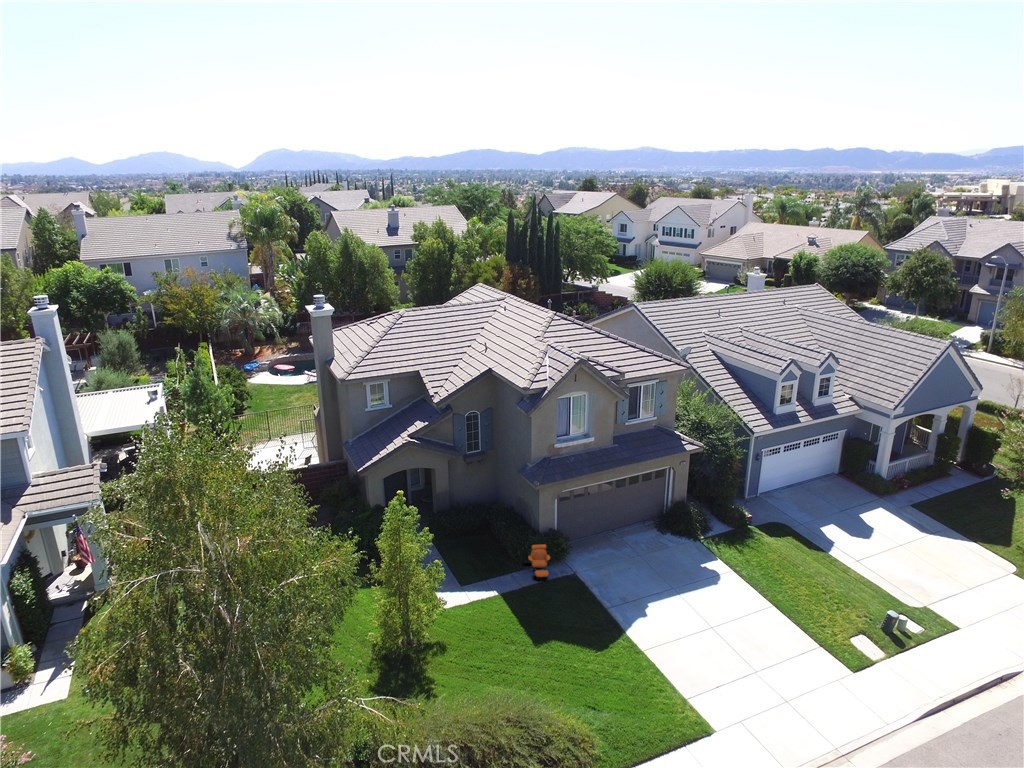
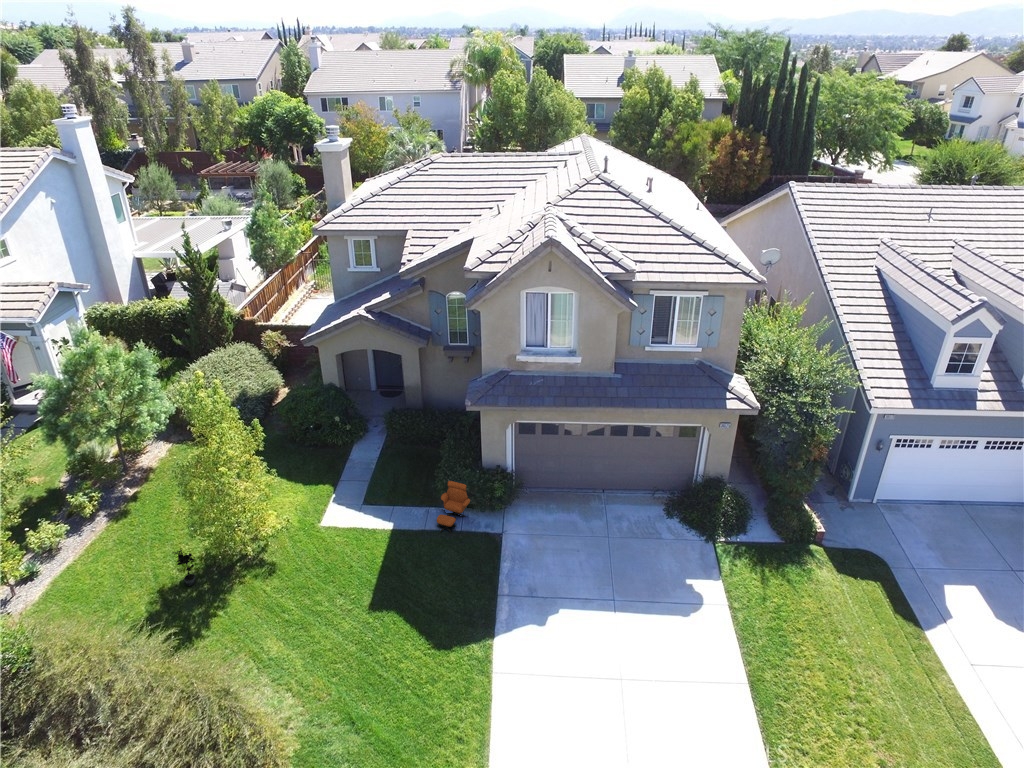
potted plant: none [390,641,414,672] -> present [173,550,195,586]

